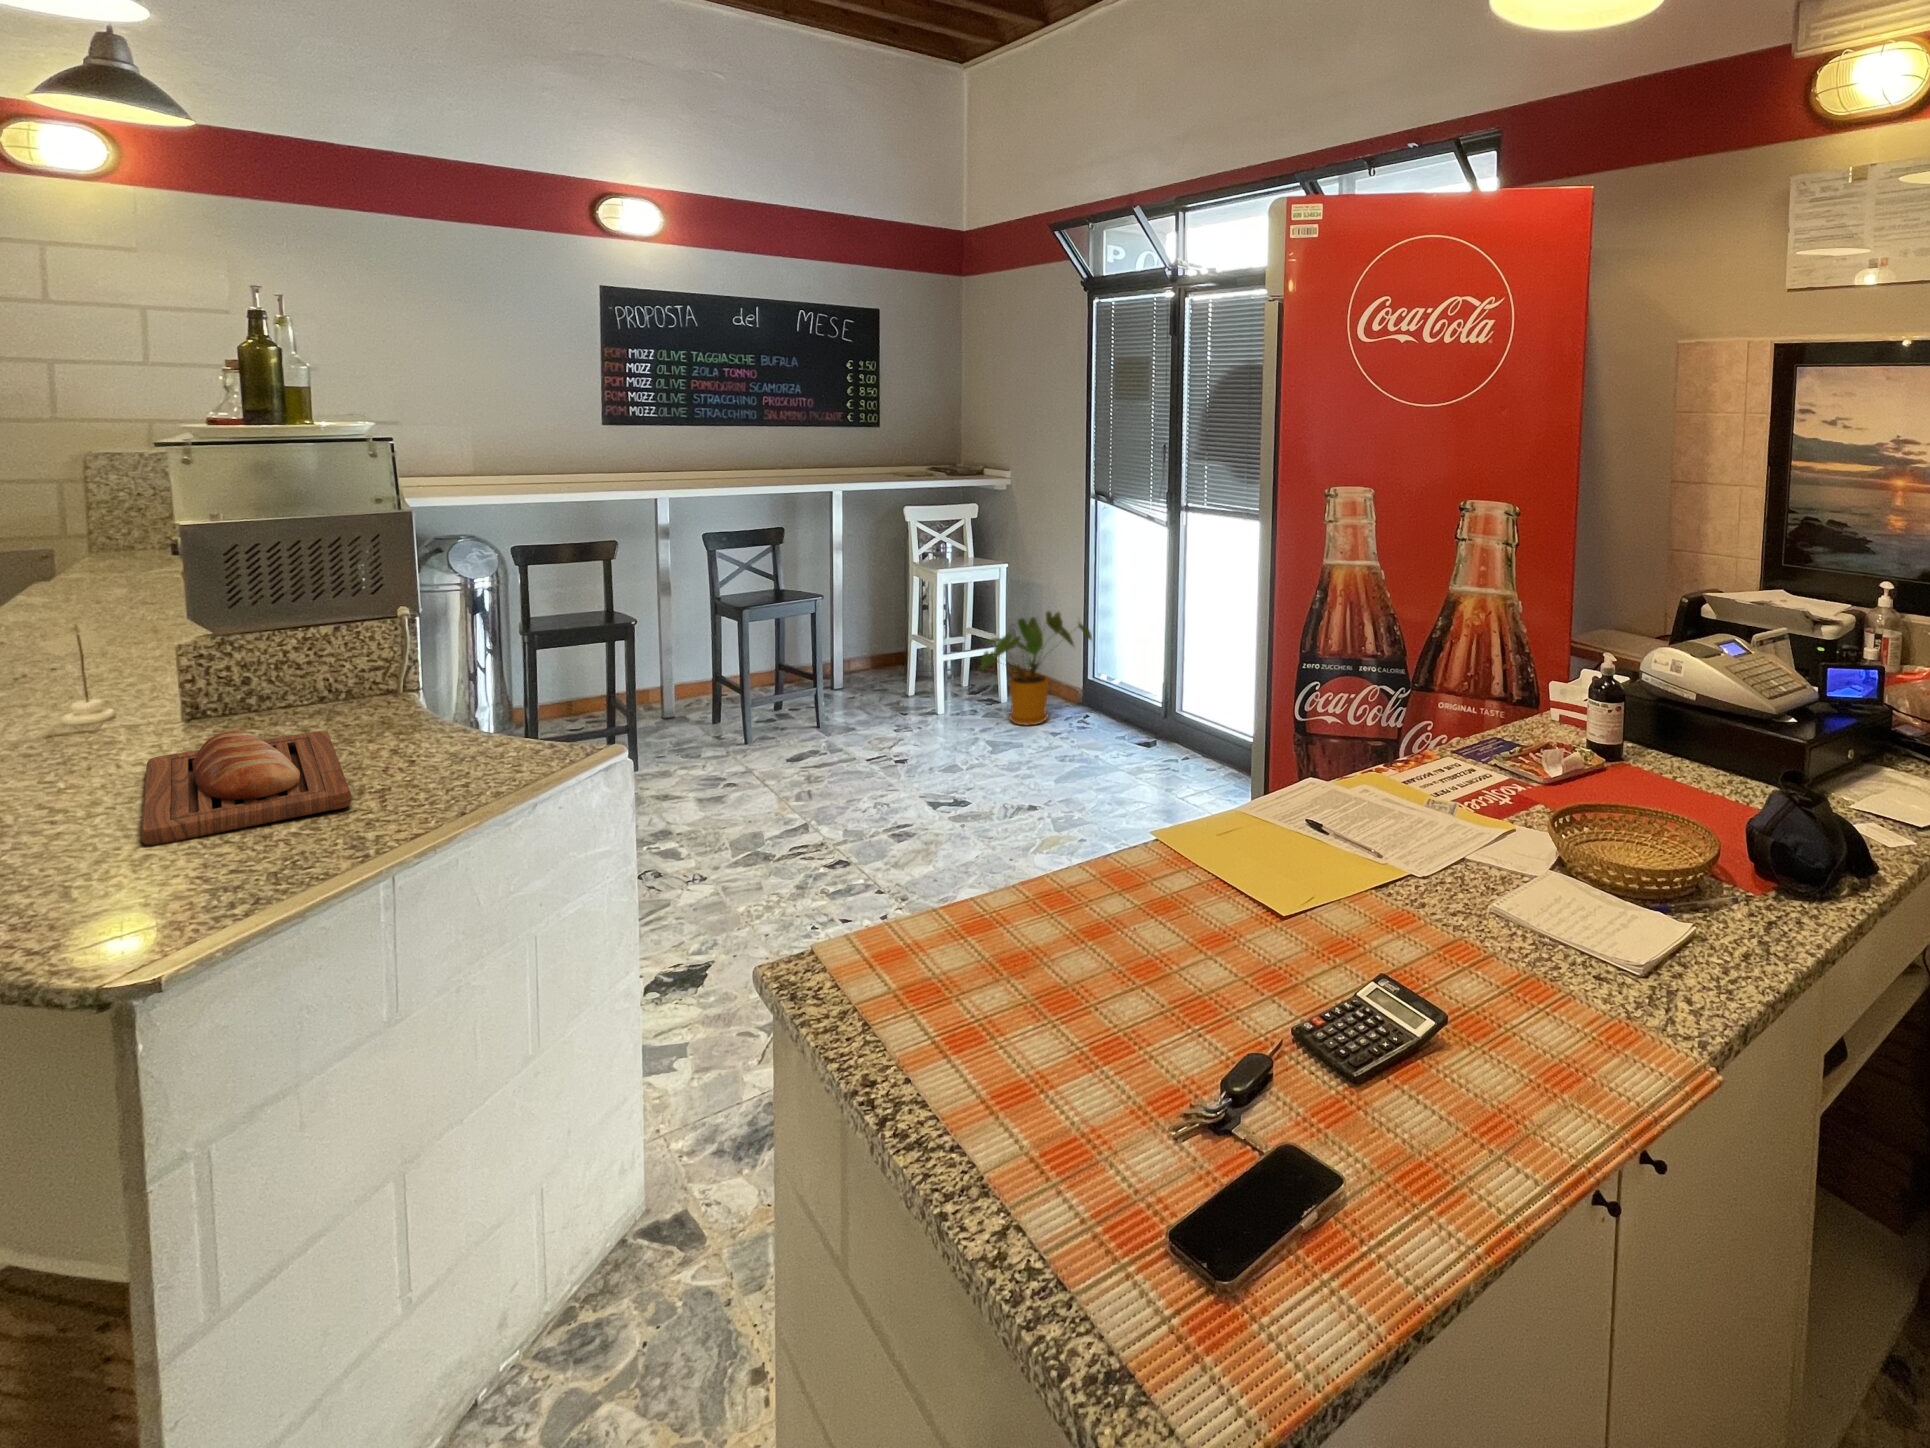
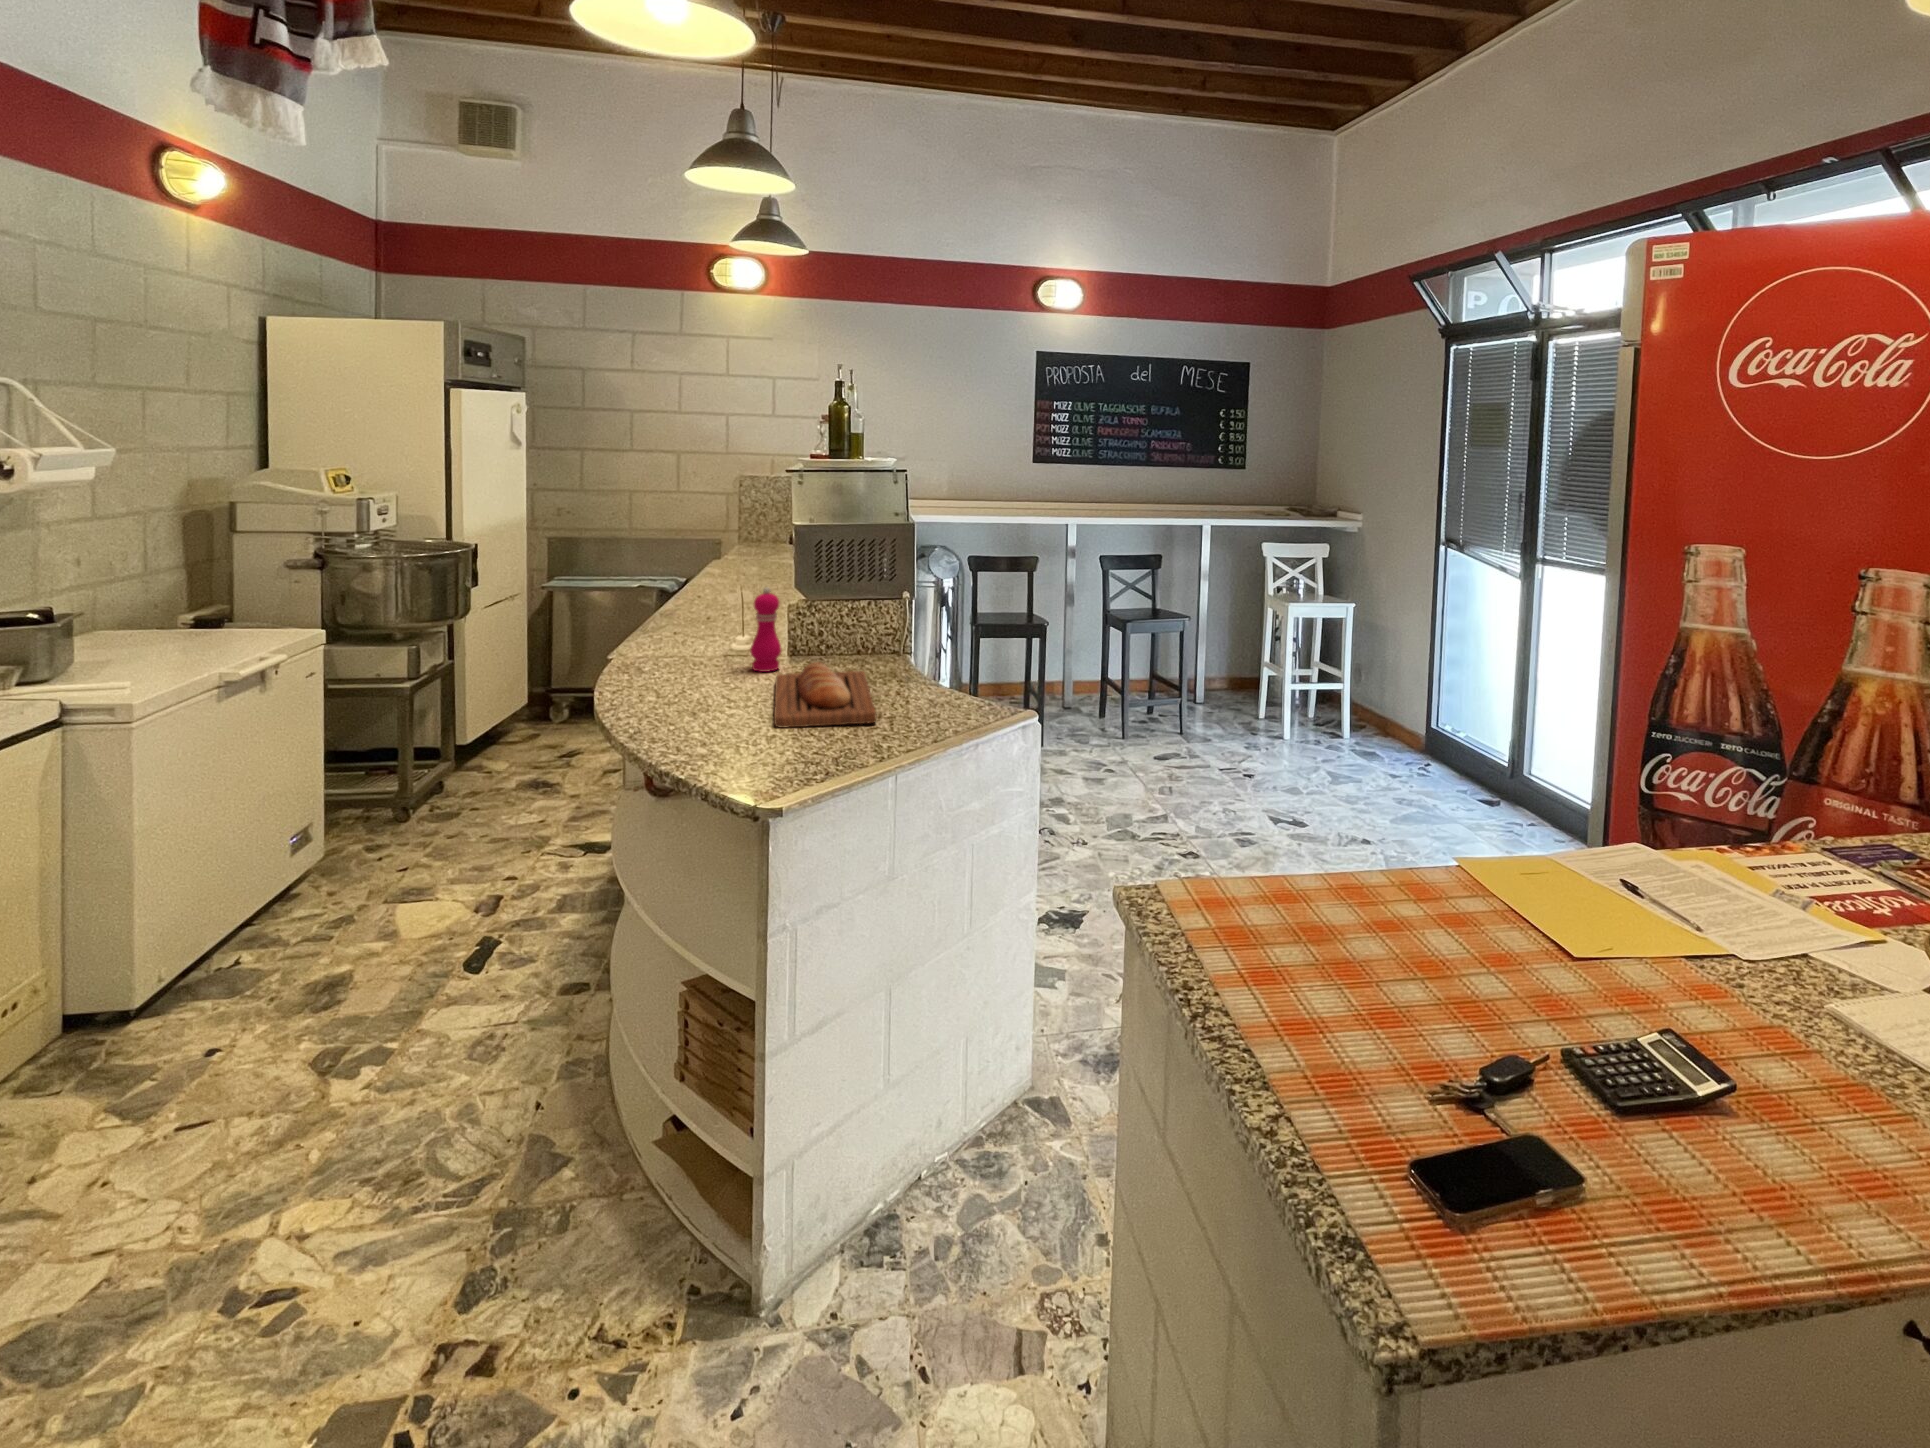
house plant: present [981,611,1092,726] -> none [1319,653,1433,762]
pepper mill: none [89,625,158,758] -> present [750,587,781,672]

